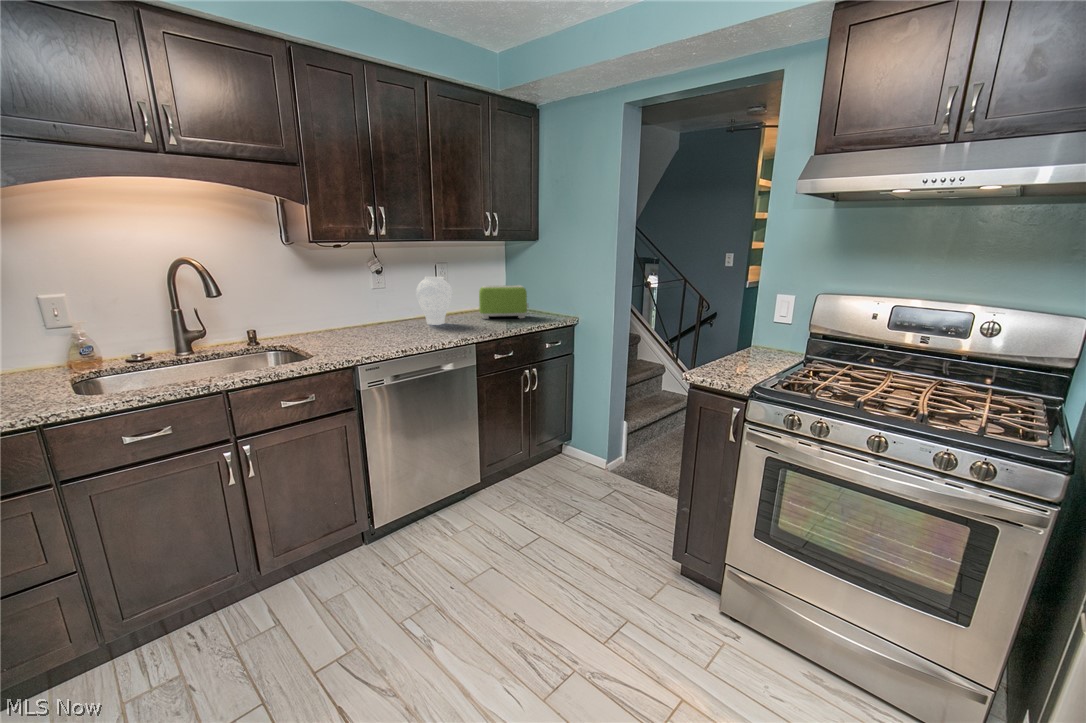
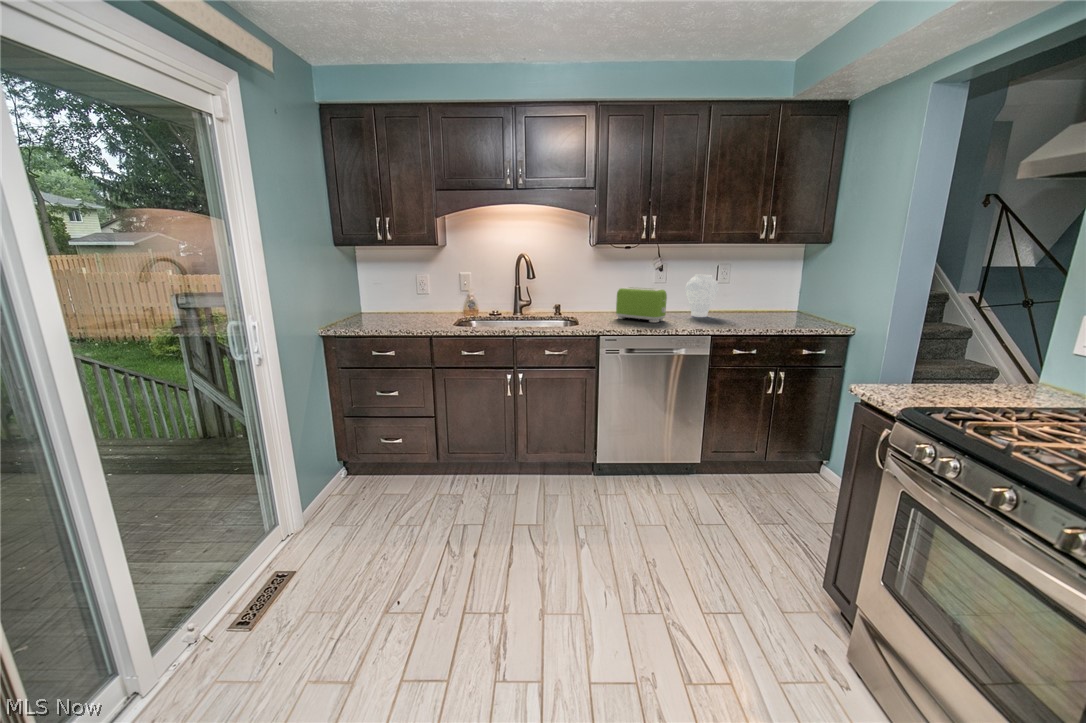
toaster: present [479,285,528,319] -> present [616,287,667,322]

